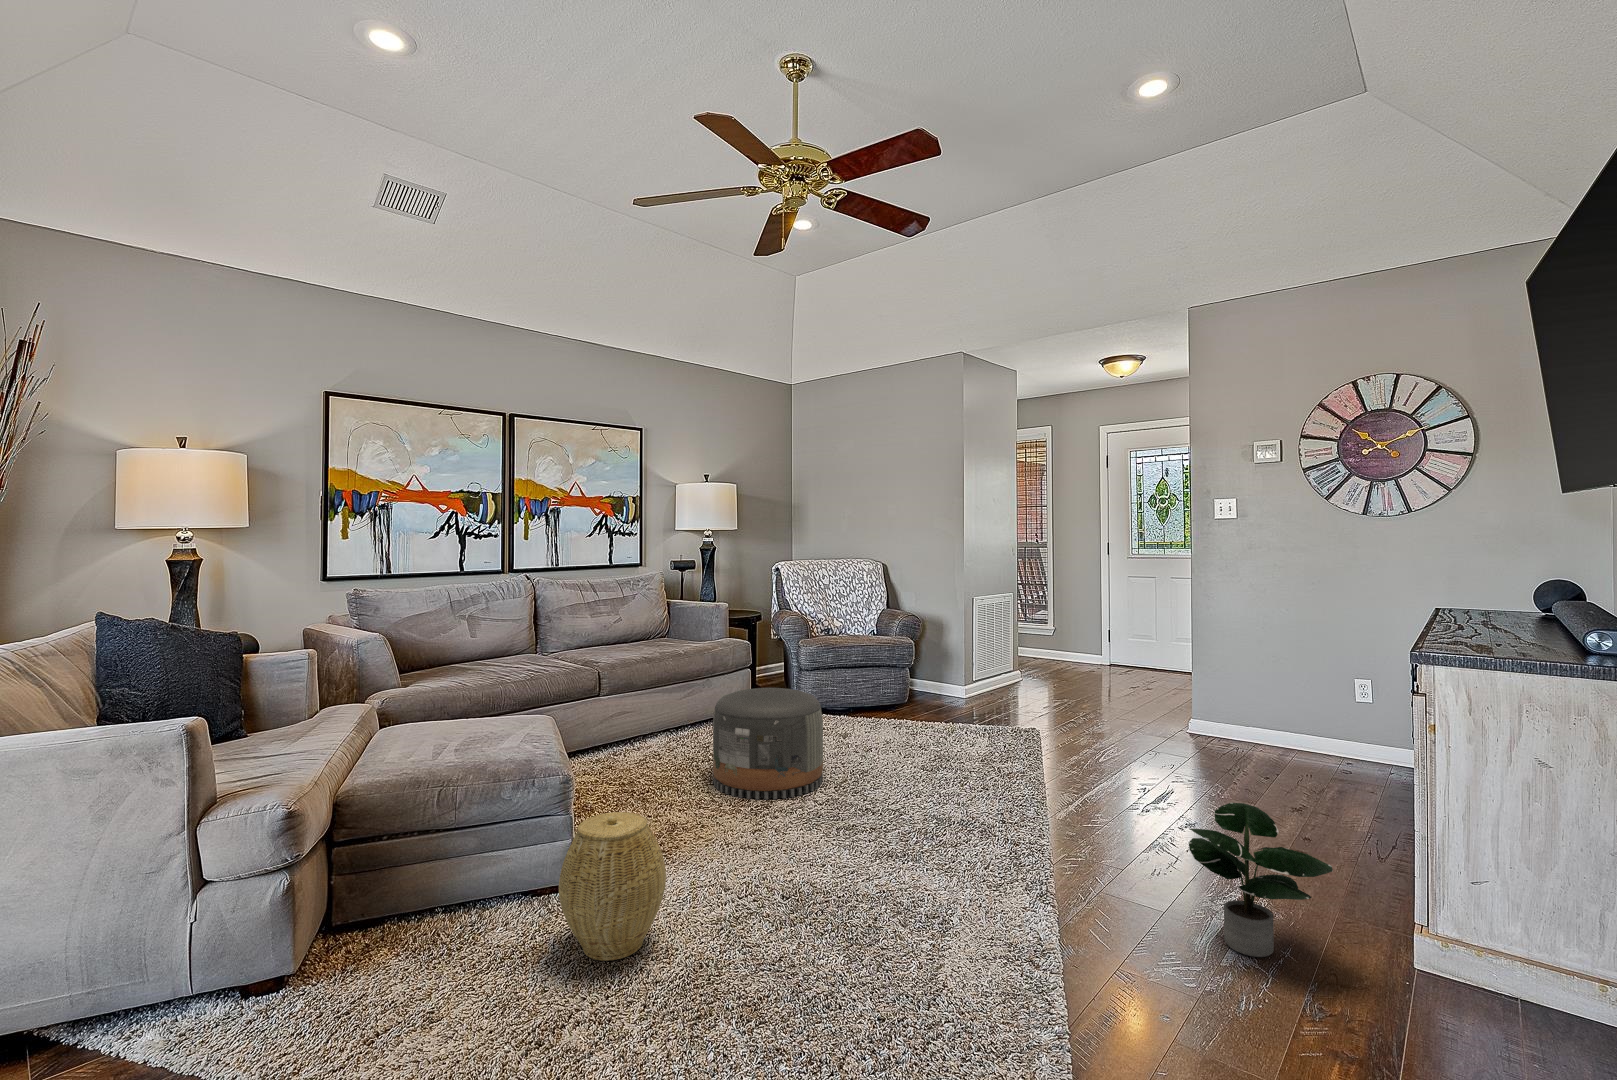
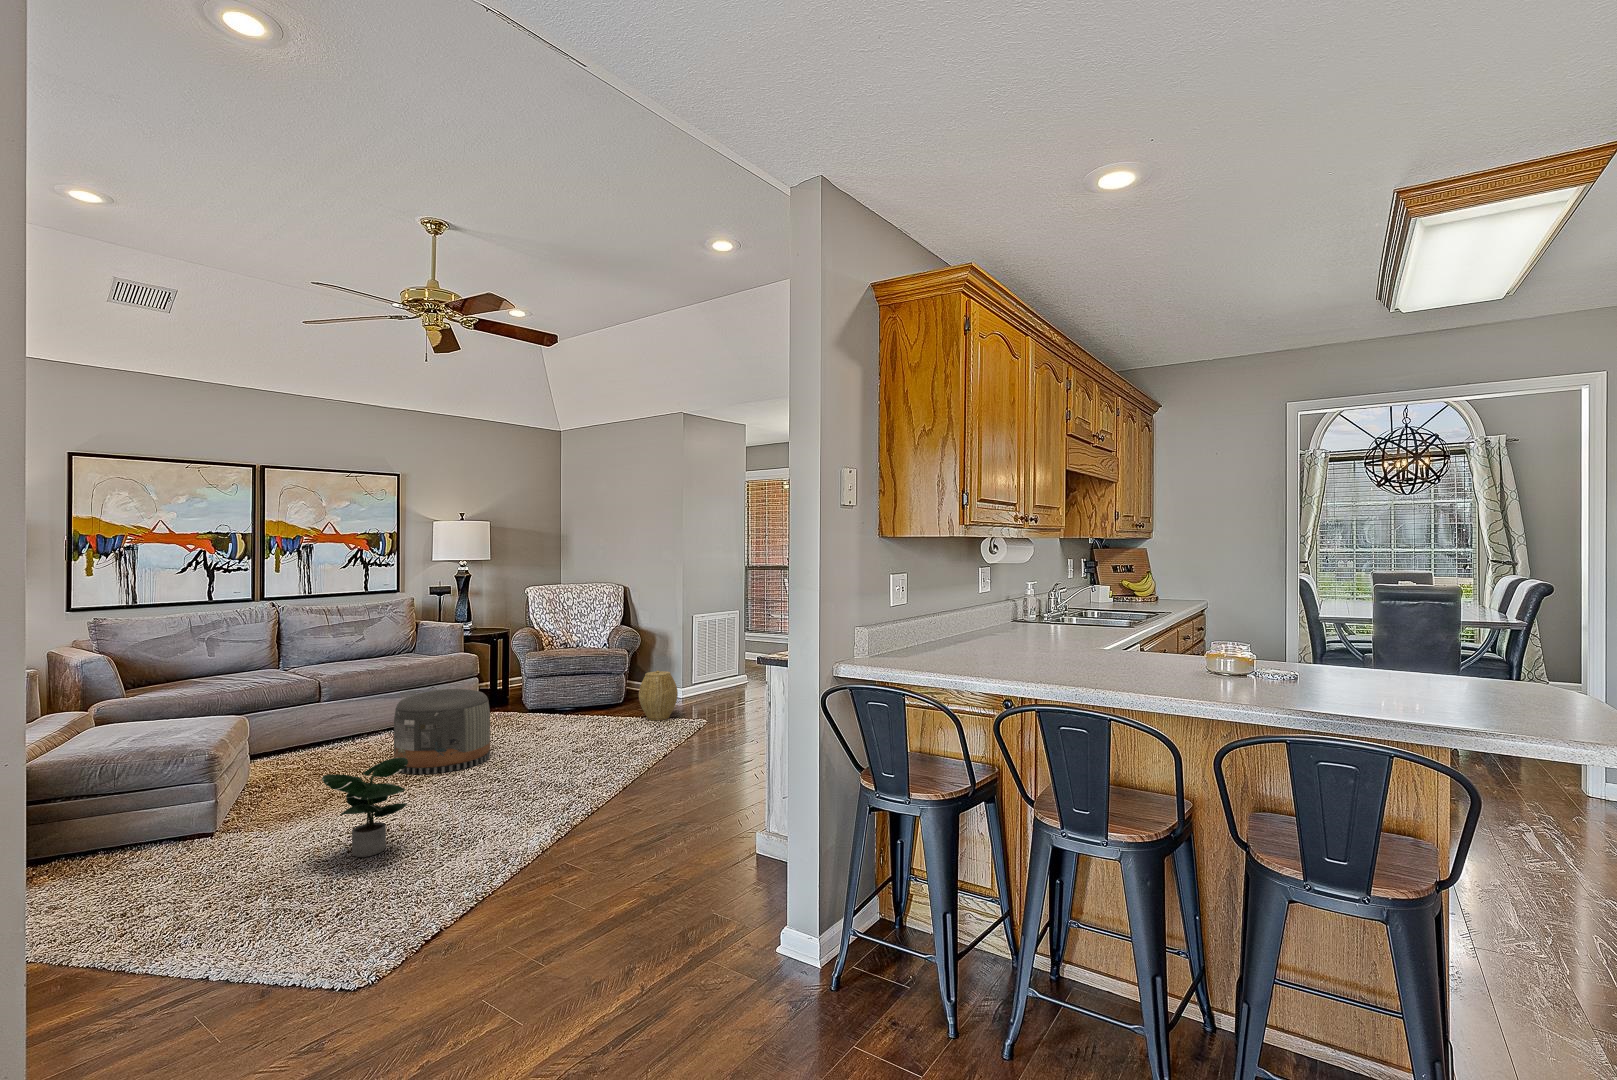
potted plant: present [1189,803,1333,957] -> present [322,757,408,857]
woven basket: present [559,812,666,961] -> present [639,671,678,720]

